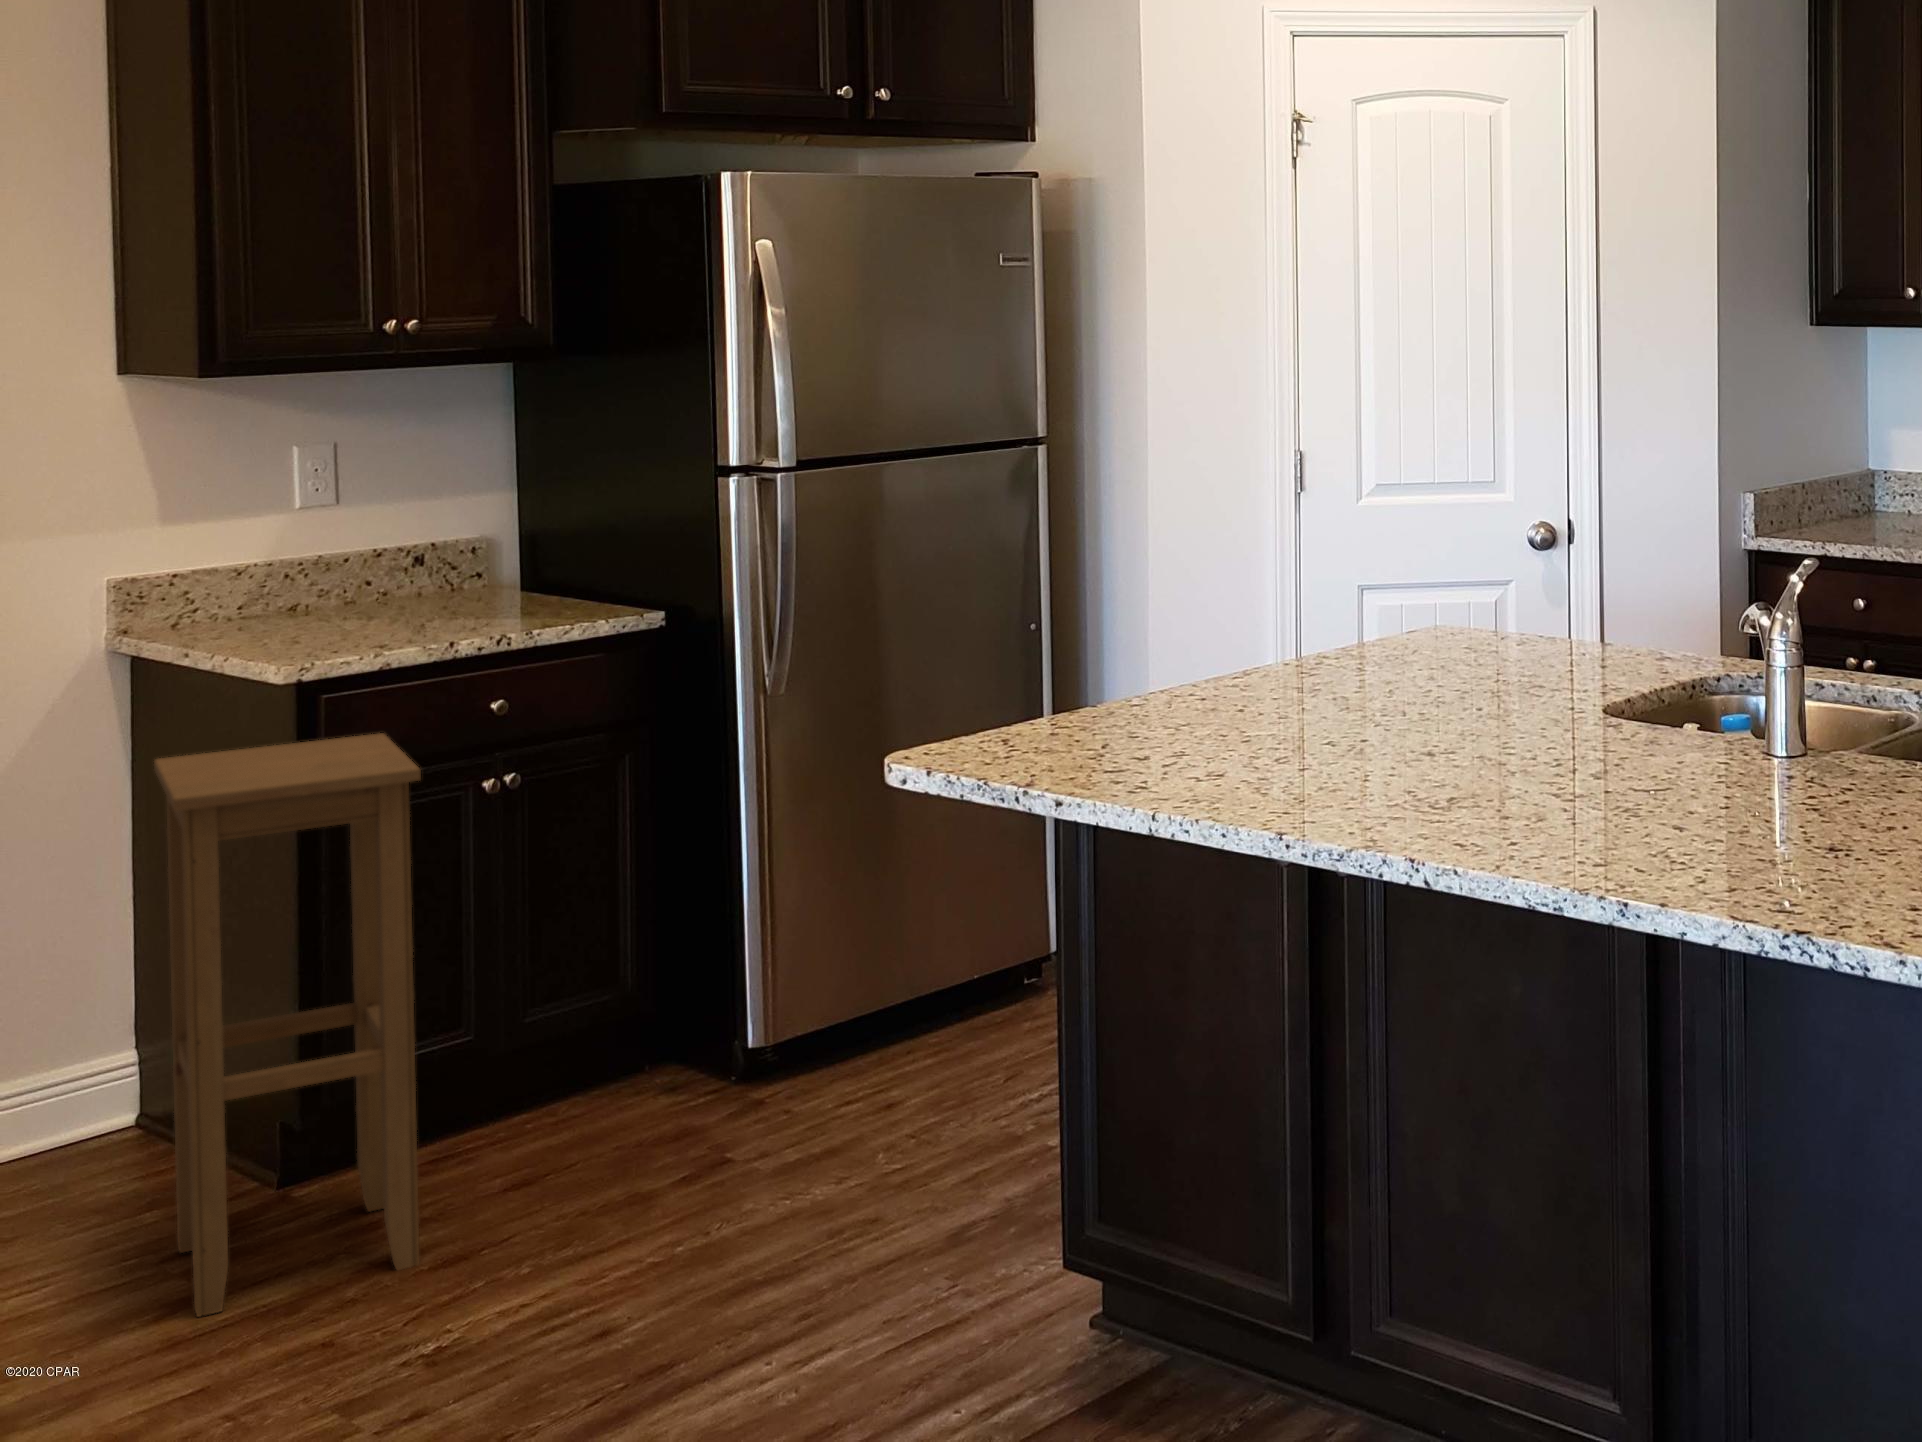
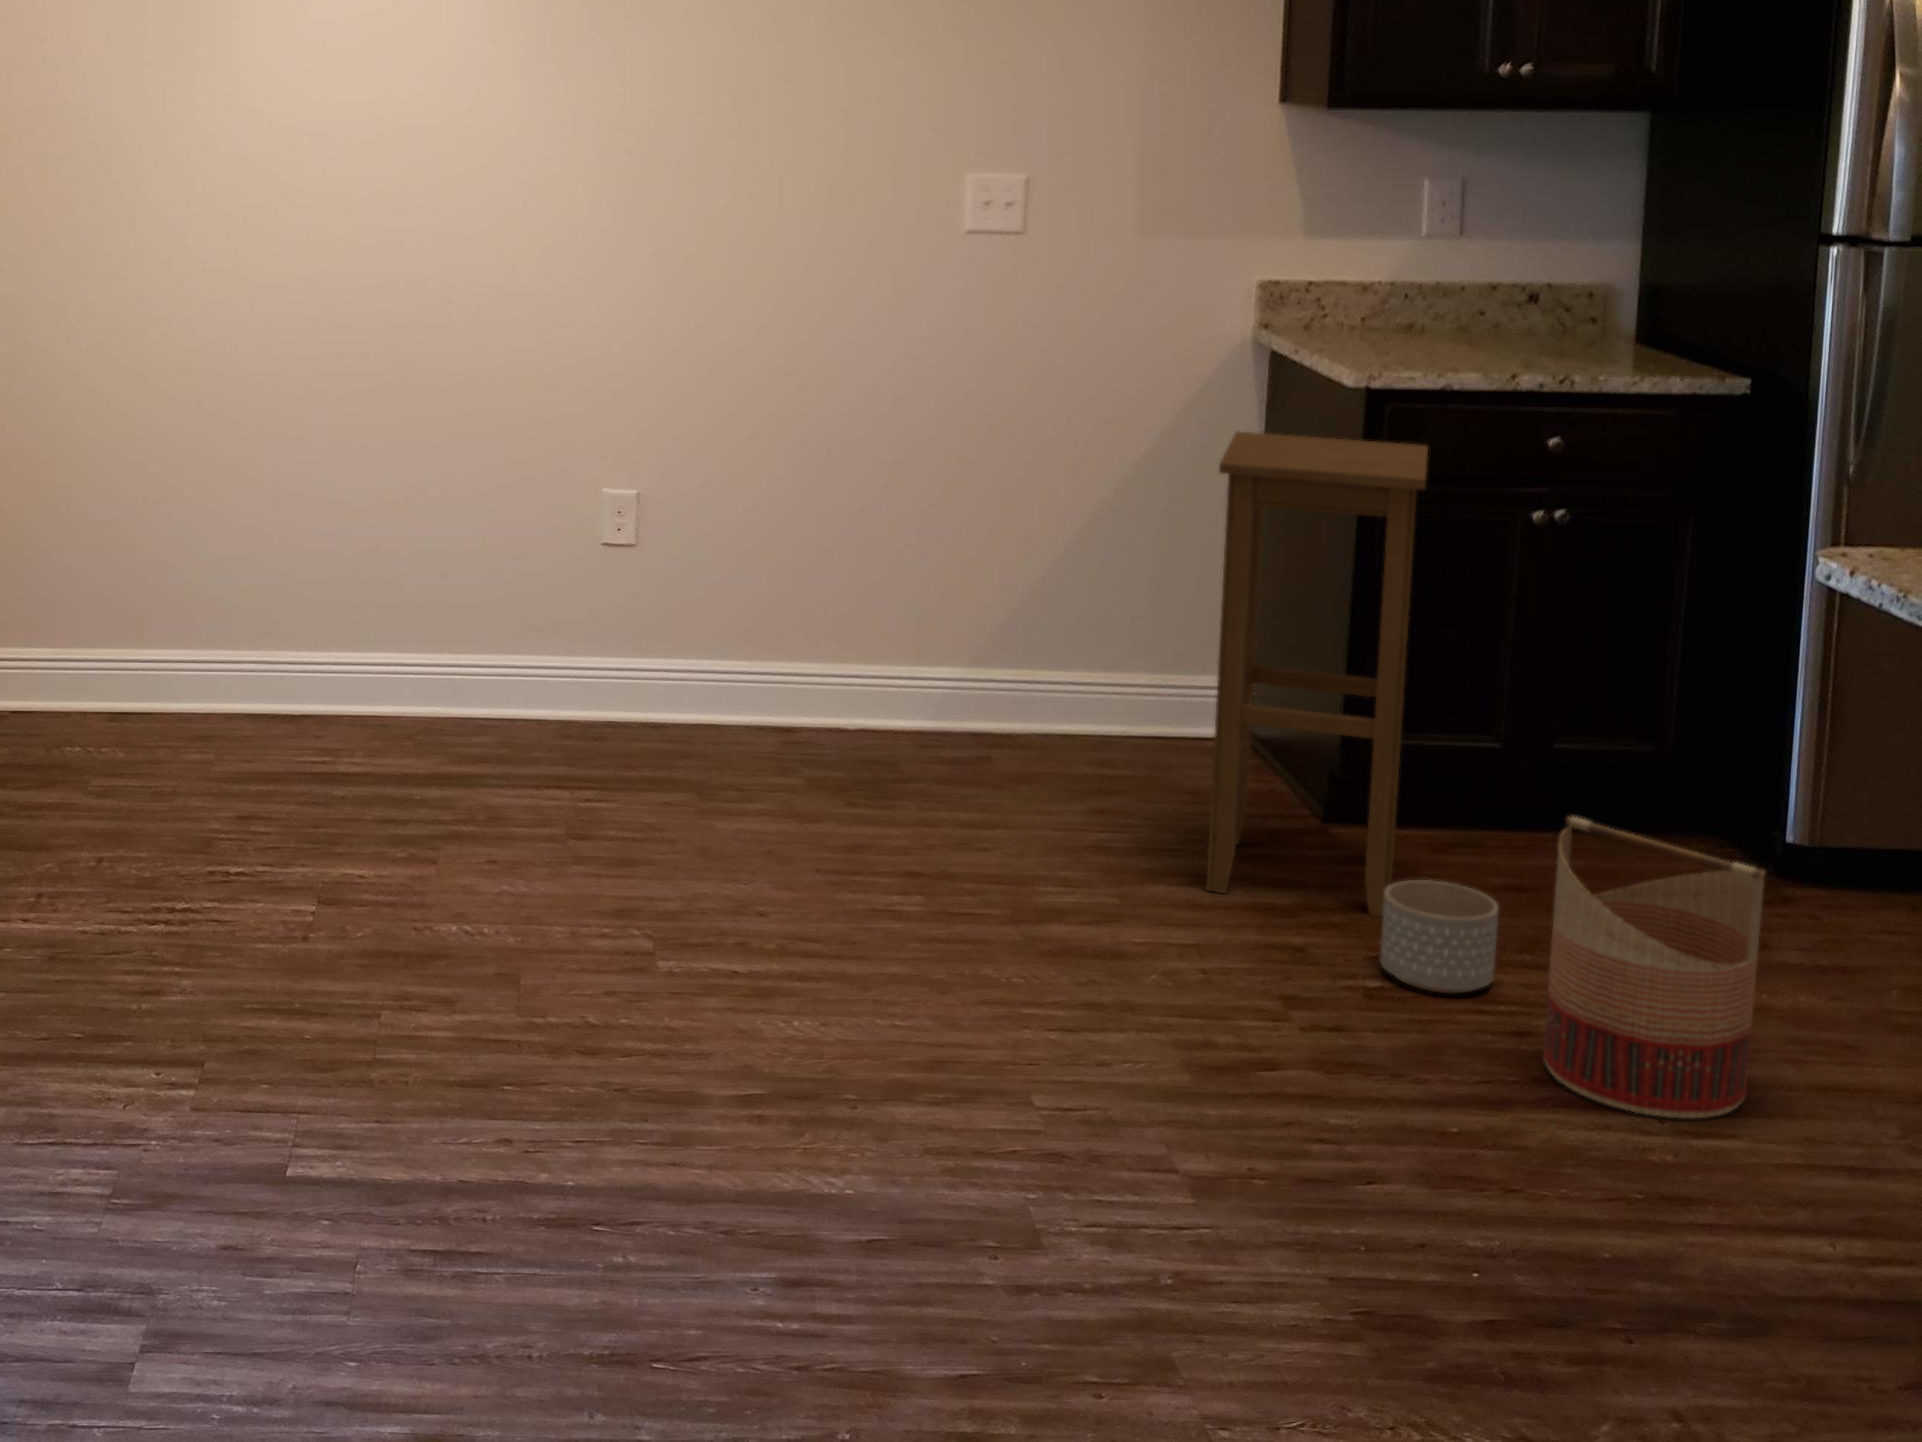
basket: none [656,1079,855,1373] -> present [1544,817,1764,1118]
planter: none [443,1199,570,1331] -> present [1380,880,1499,994]

